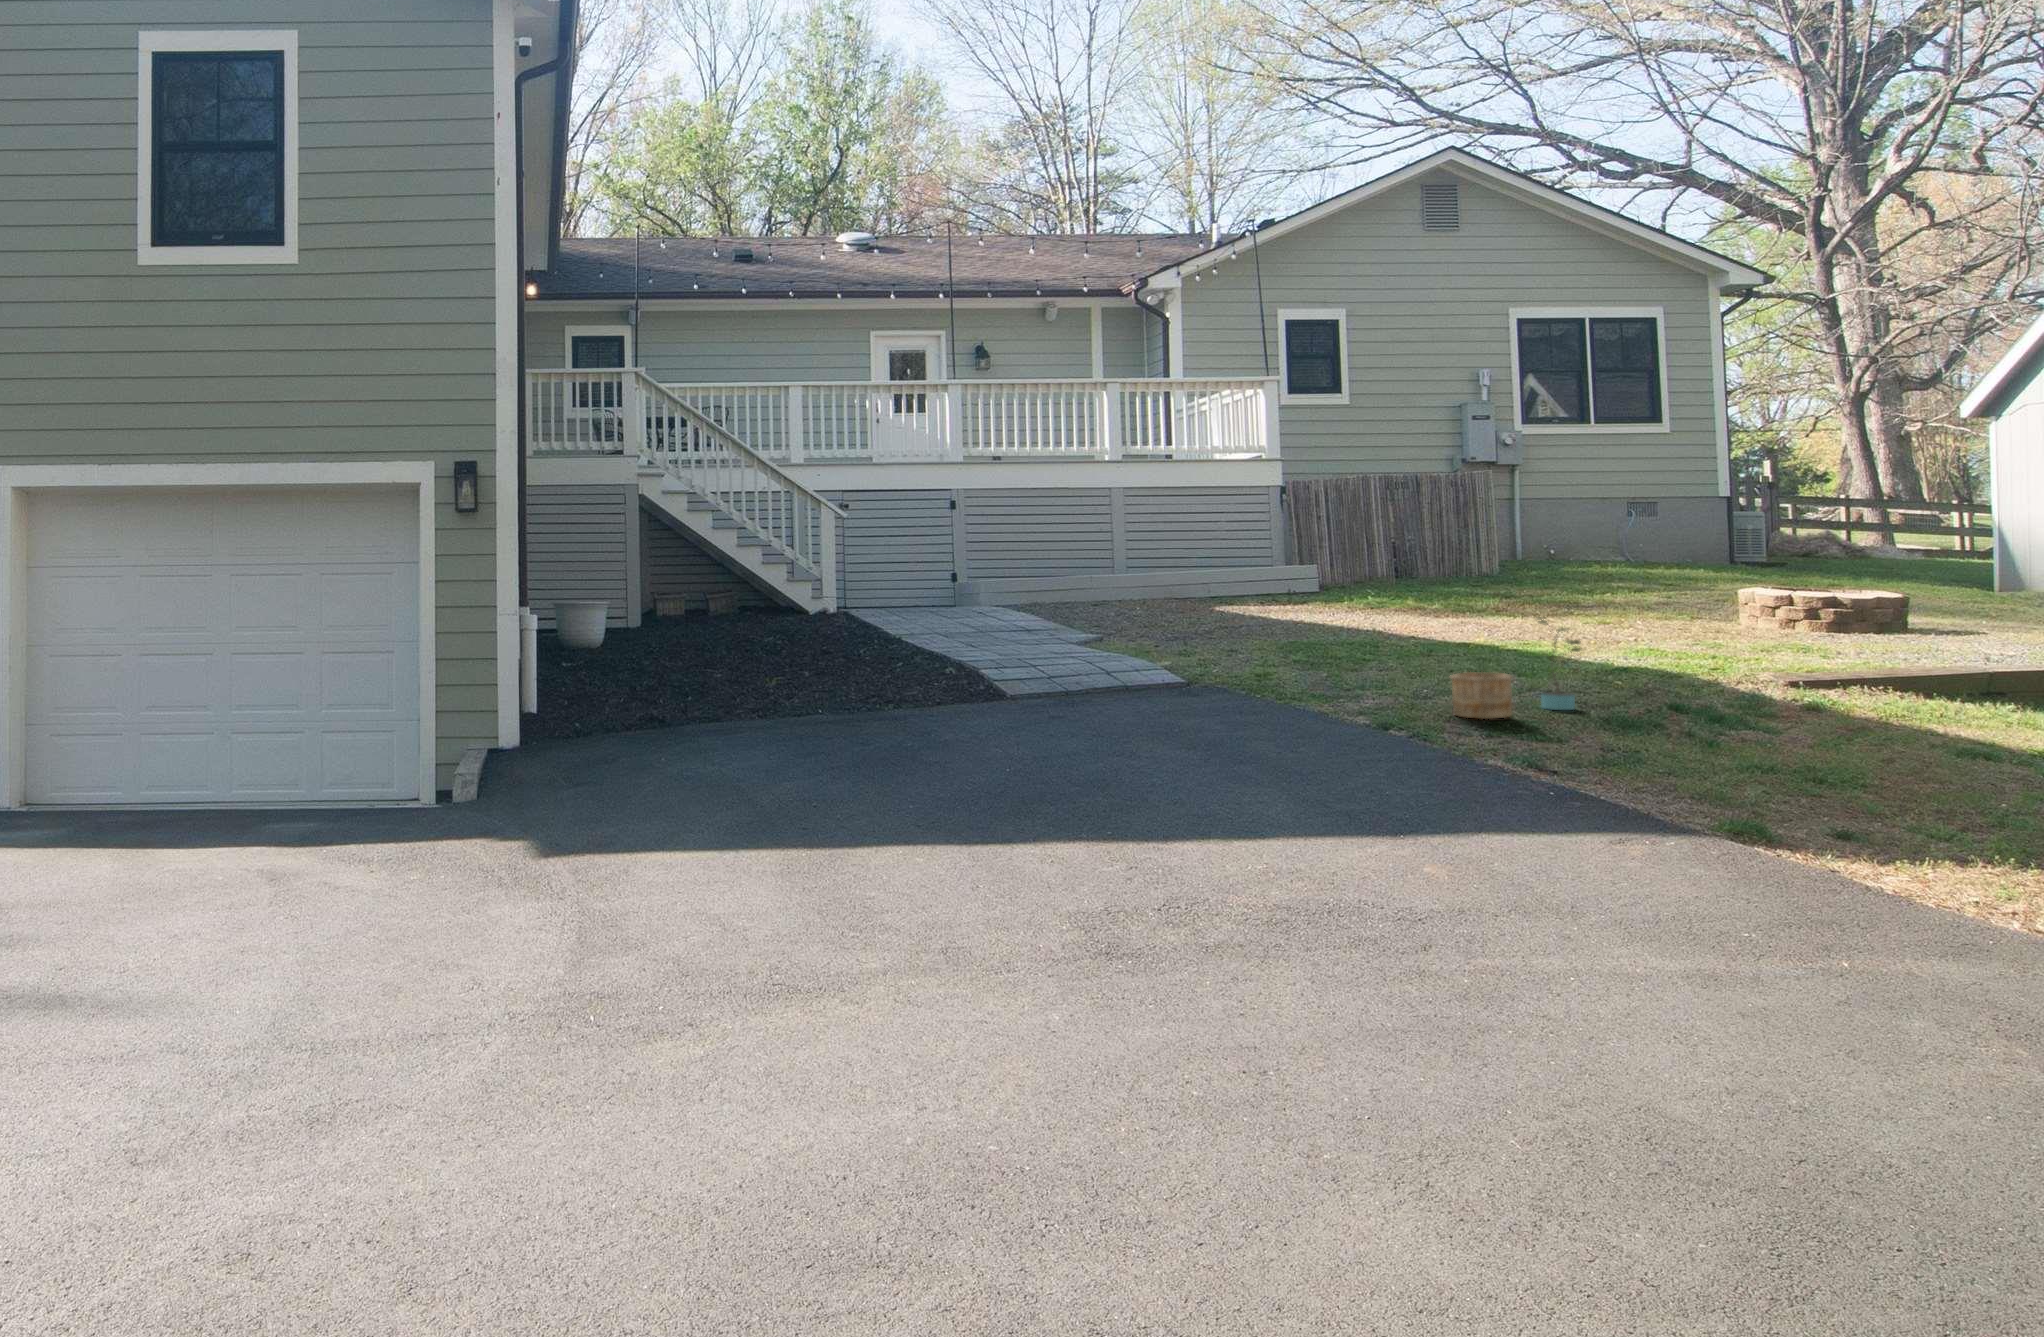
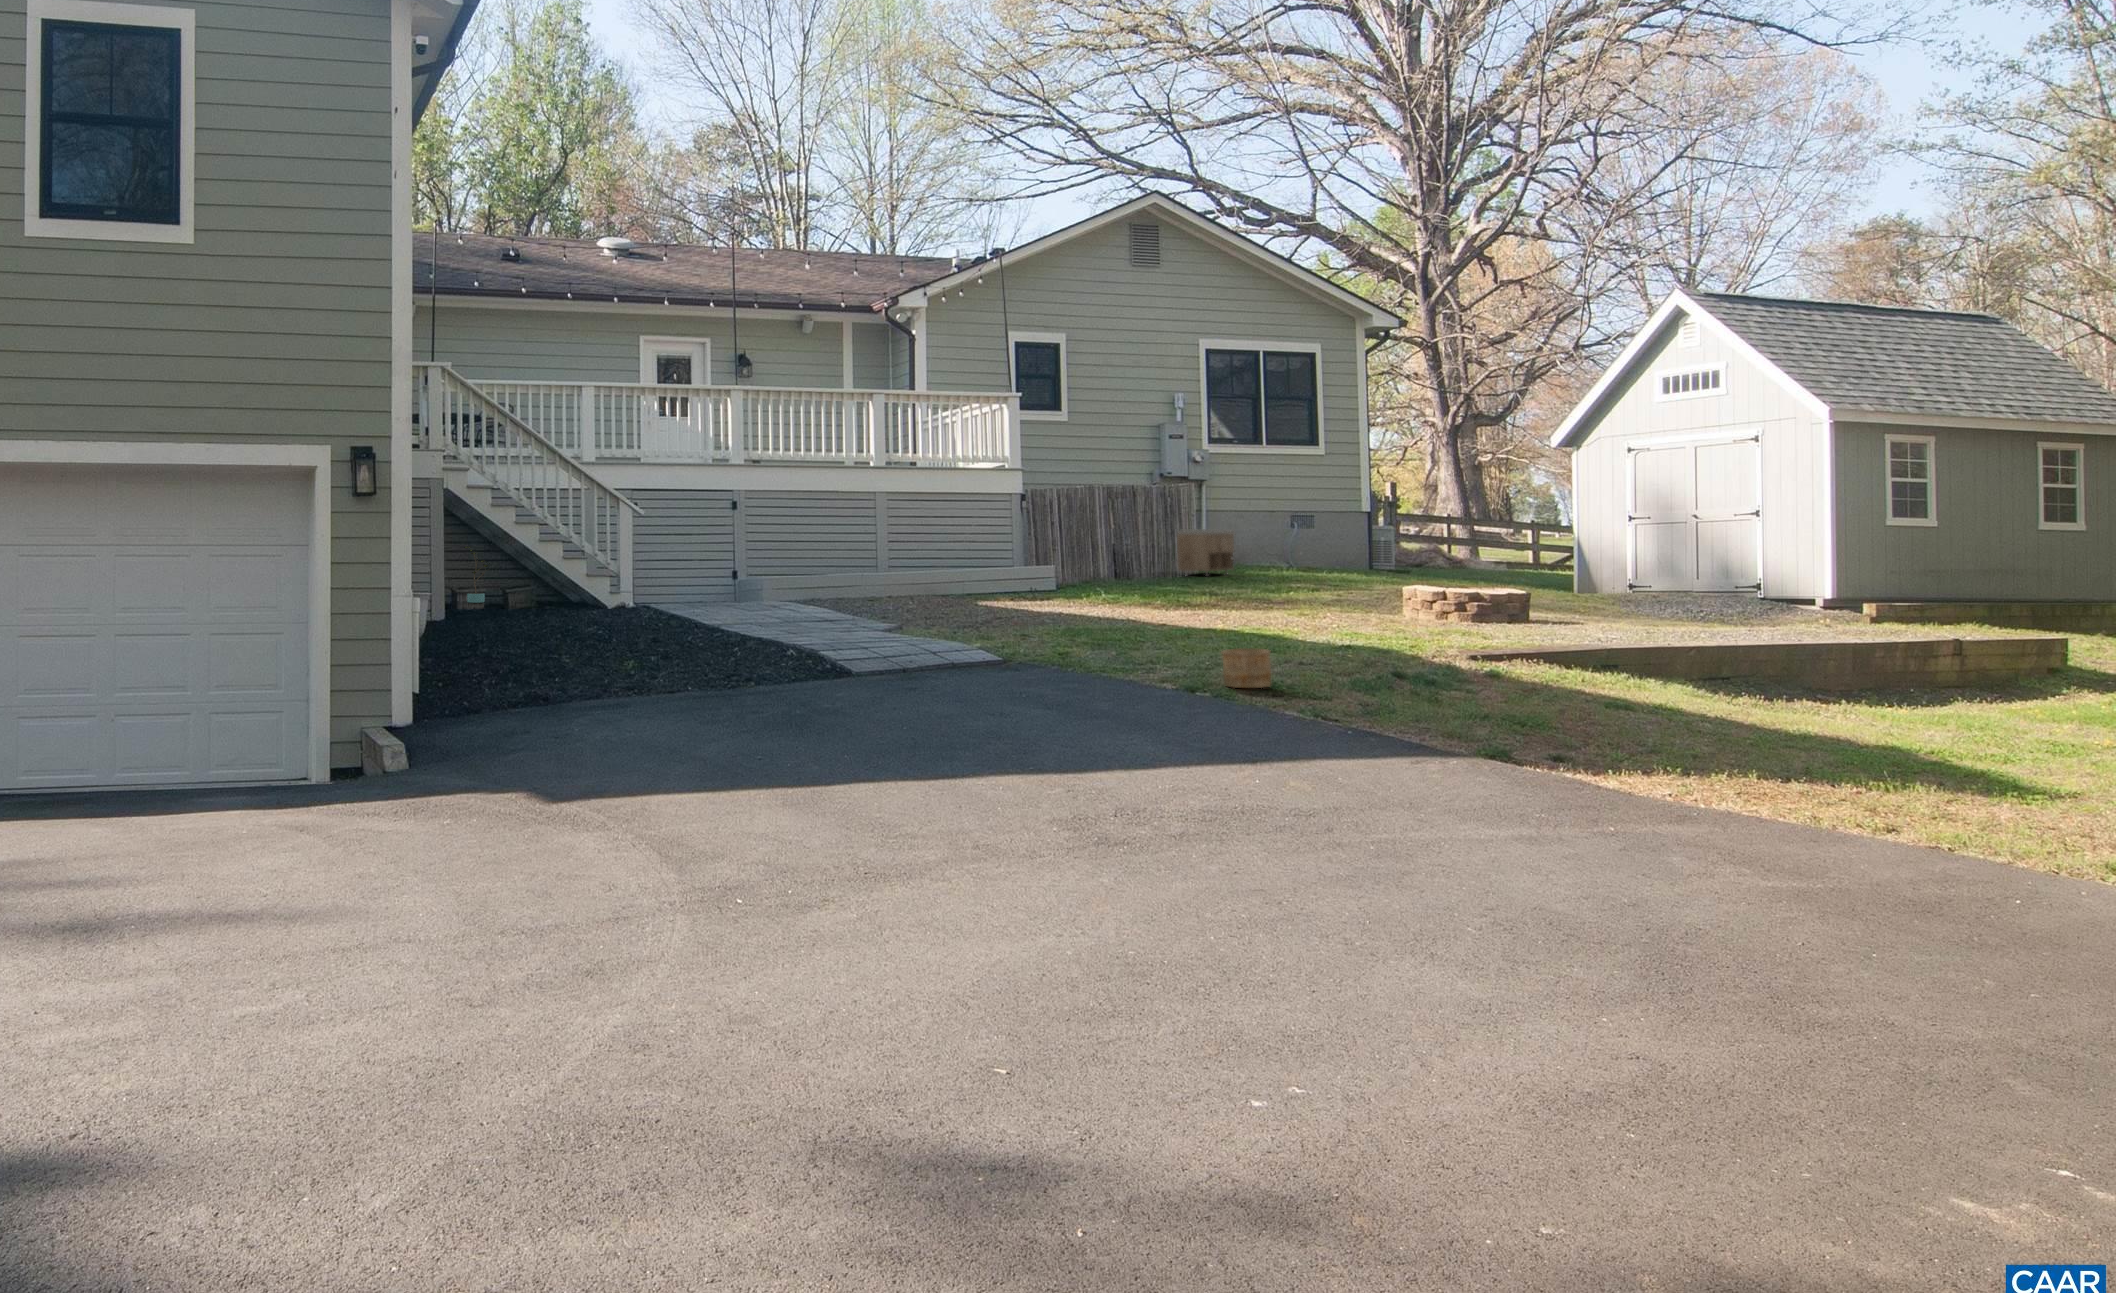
storage bench: none [1478,519,1551,571] -> present [1177,529,1235,576]
potted plant: present [1538,618,1580,710] -> present [464,546,490,603]

